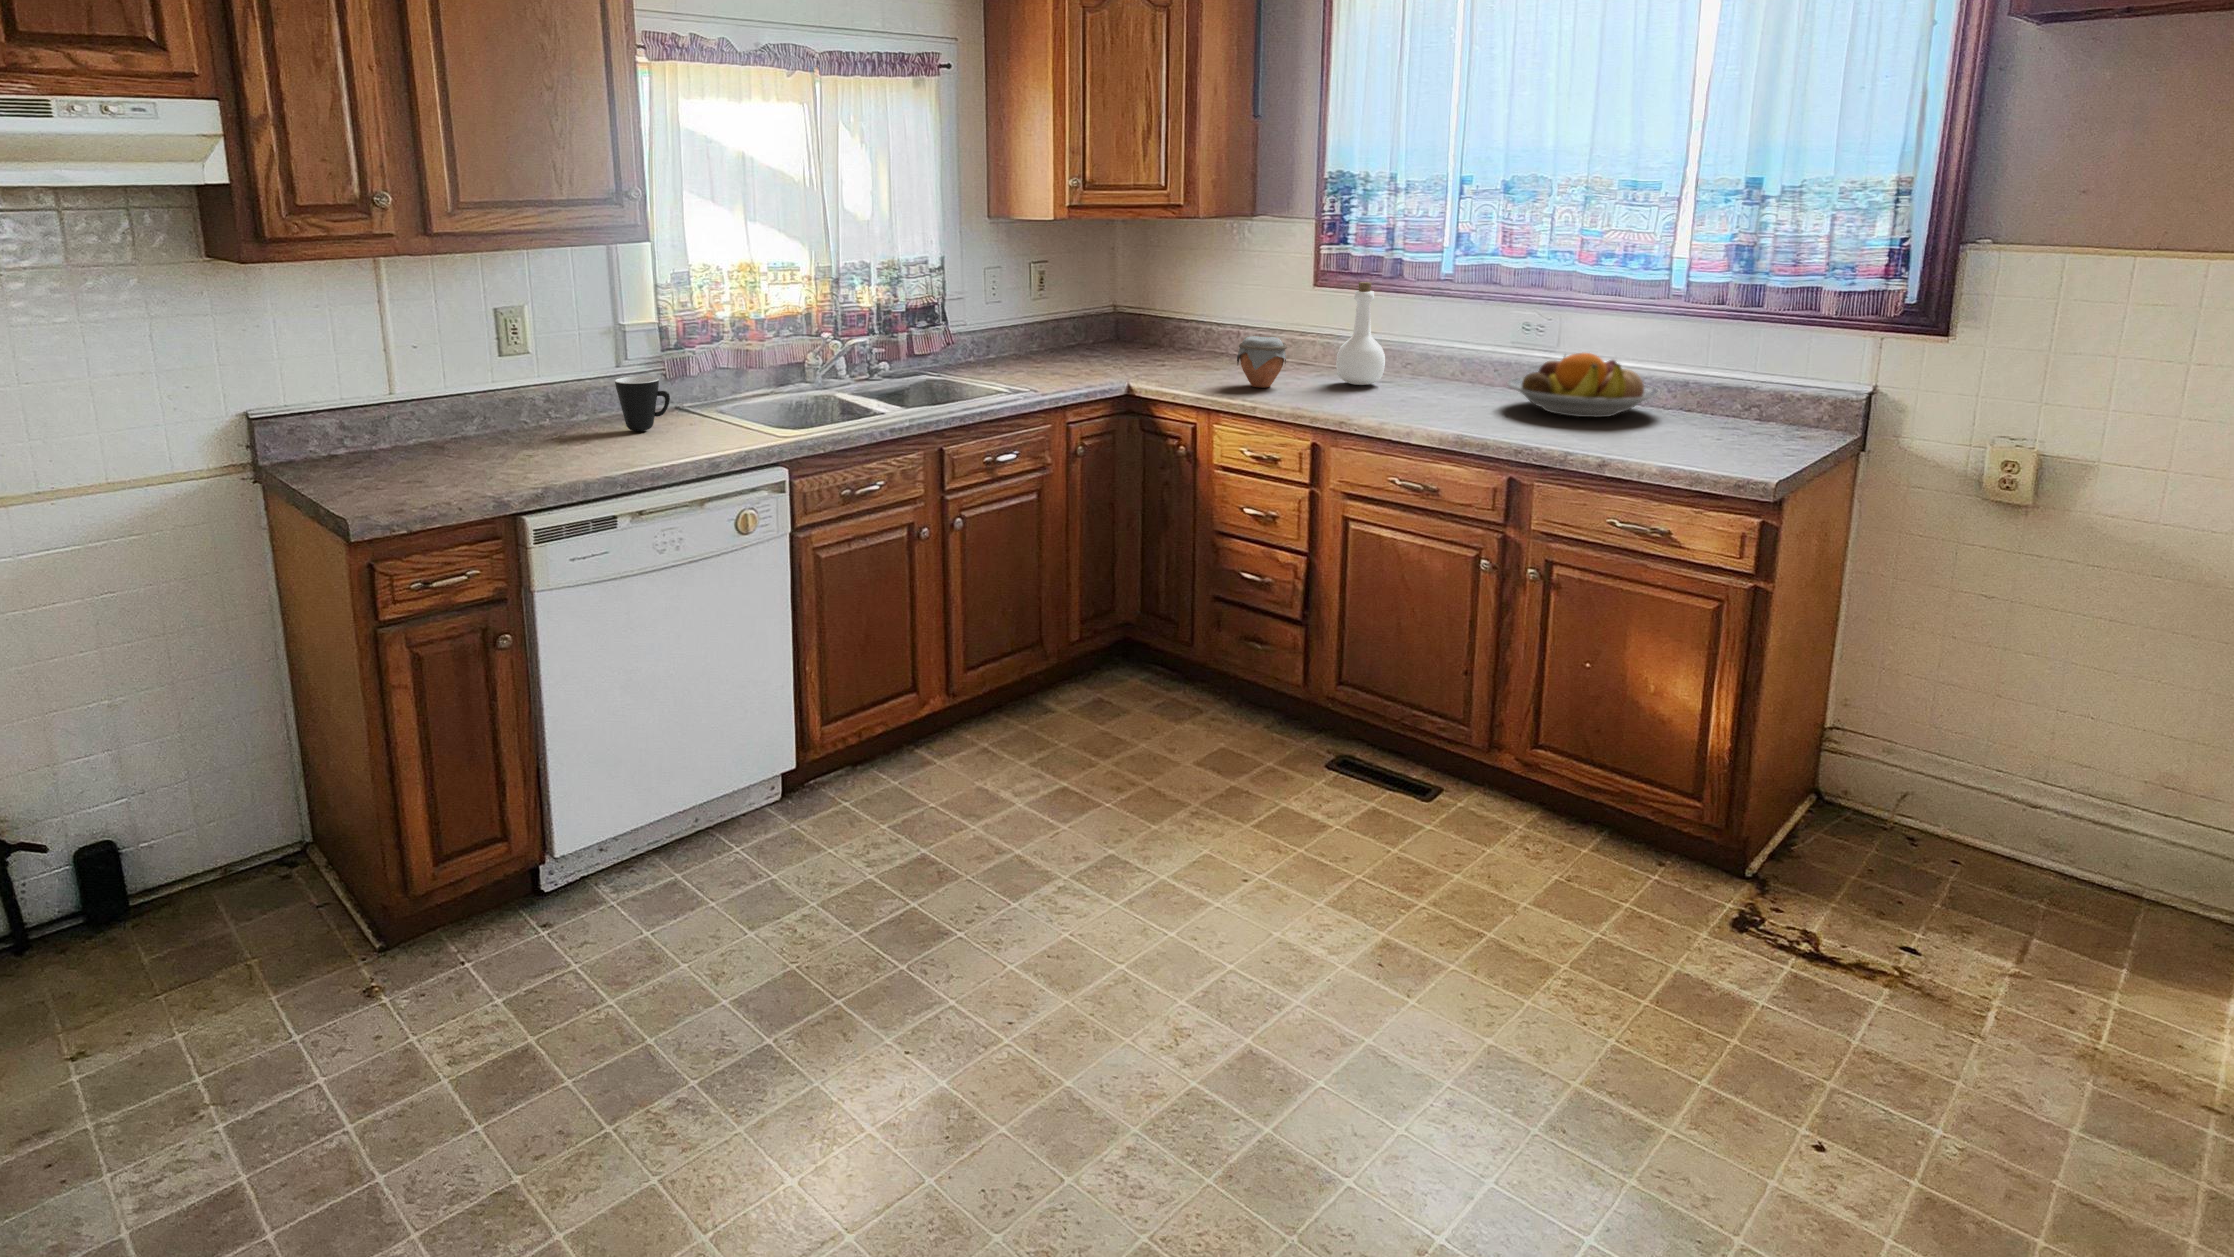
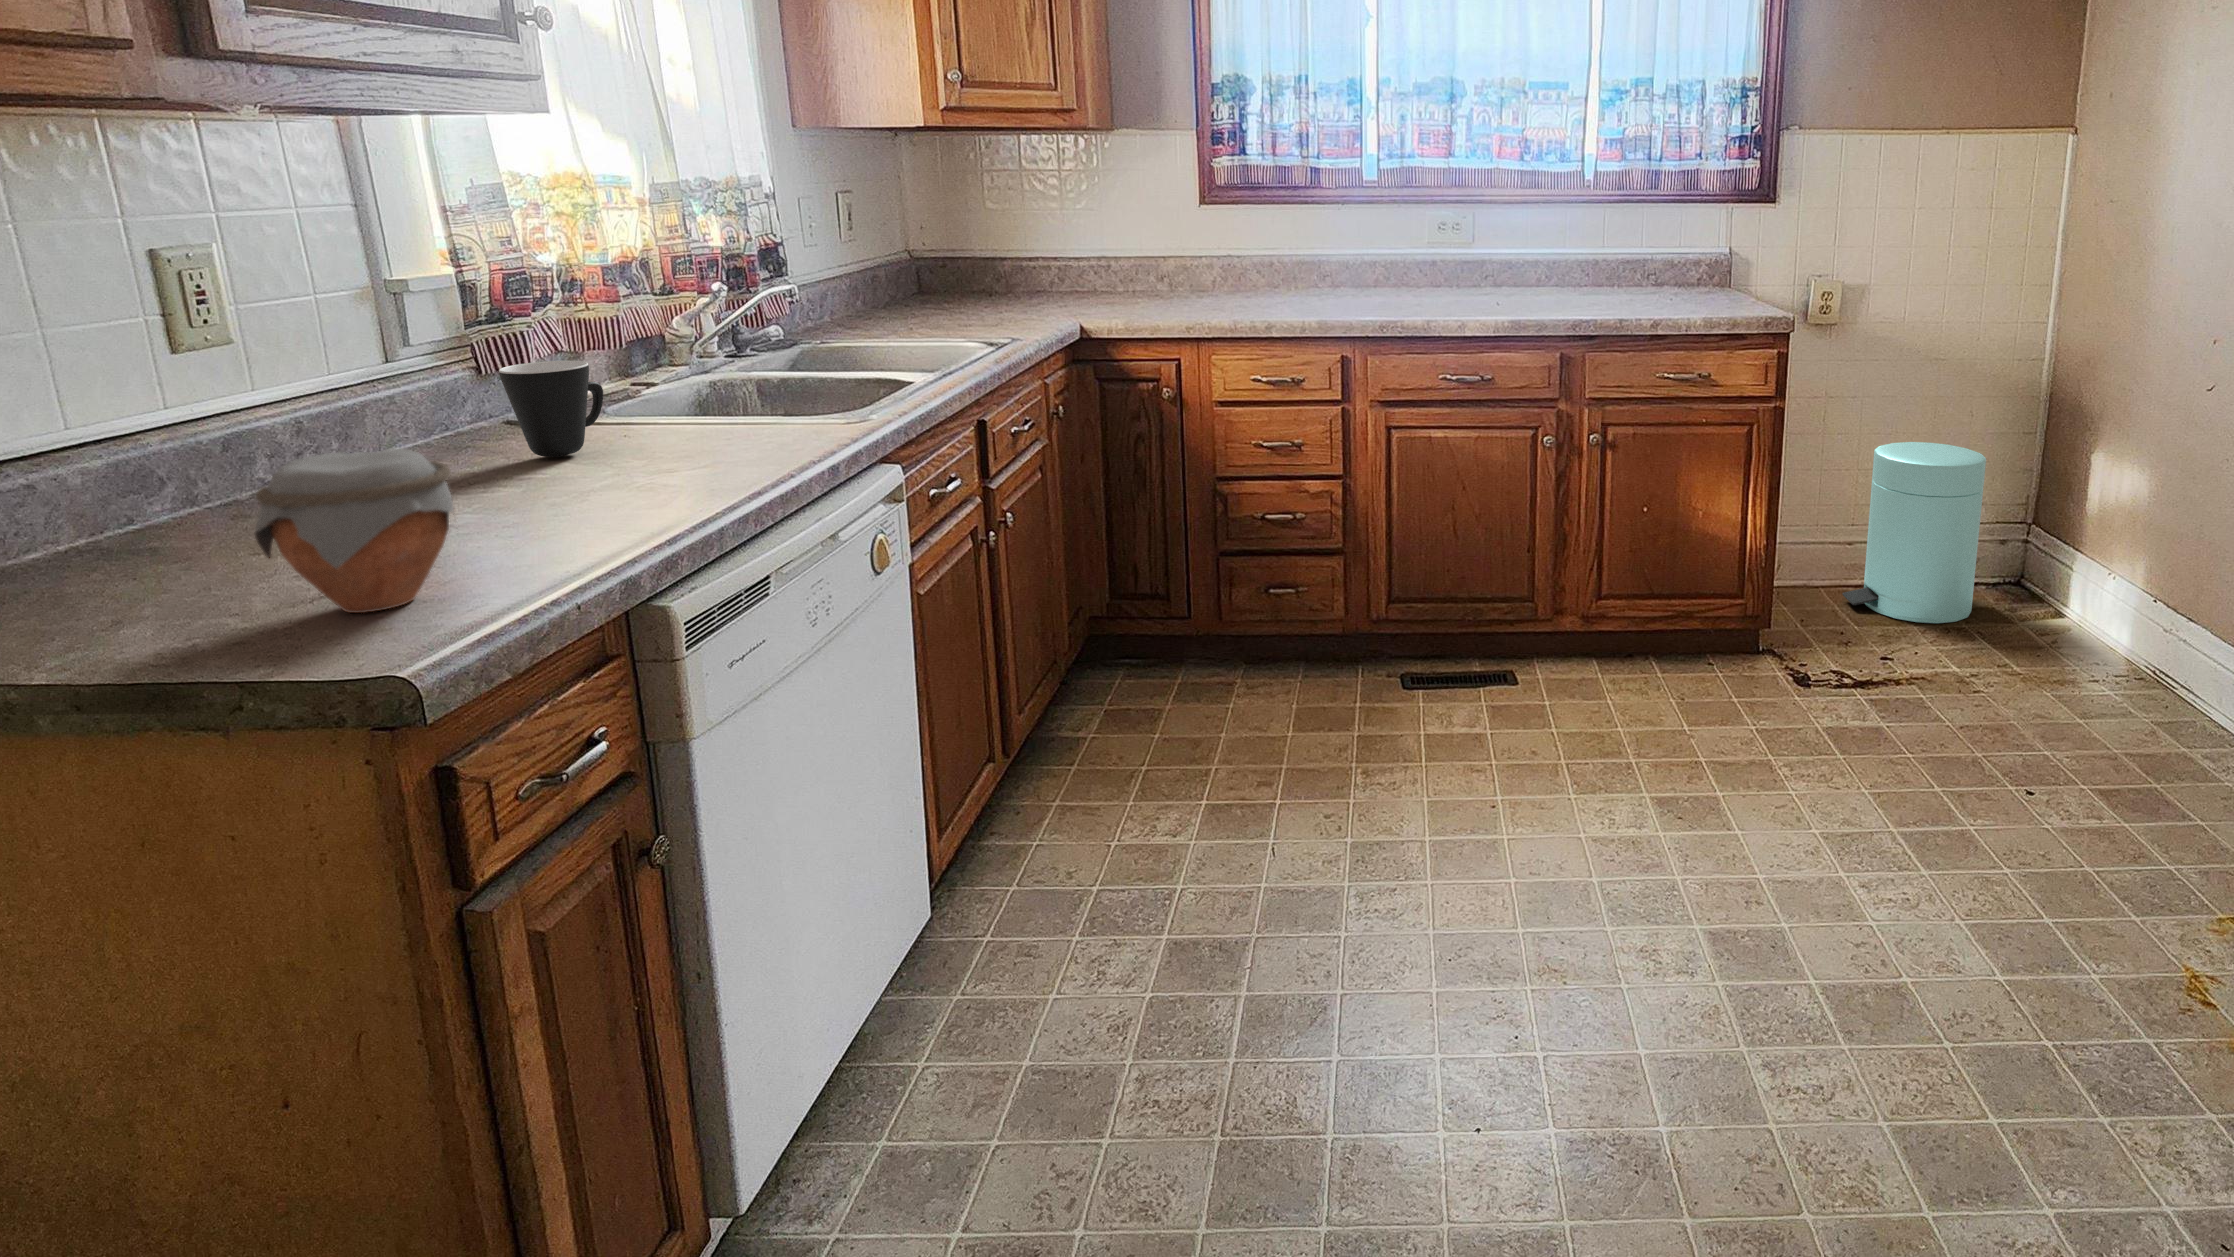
bottle: present [1336,282,1385,385] -> none [1286,189,1336,297]
jar: present [1237,336,1287,388] -> present [254,449,454,613]
fruit bowl: present [1507,353,1660,417] -> none [1472,239,1602,297]
trash can: none [1952,684,2212,963] -> present [1842,442,1986,623]

